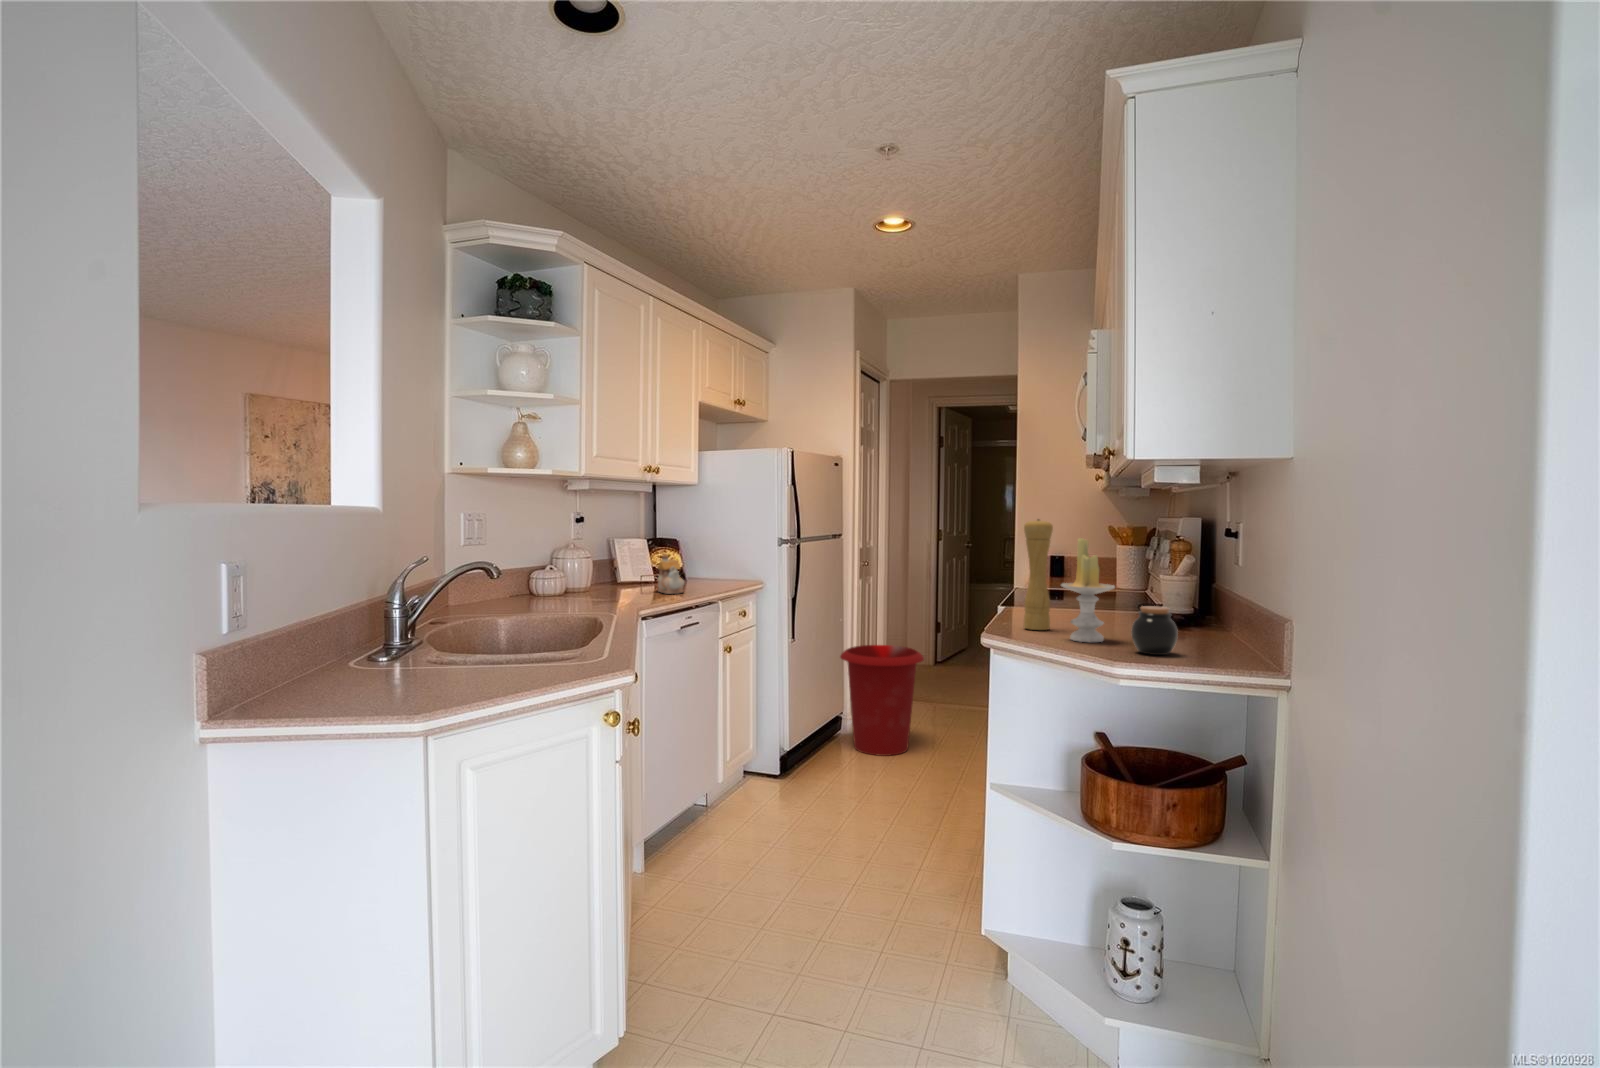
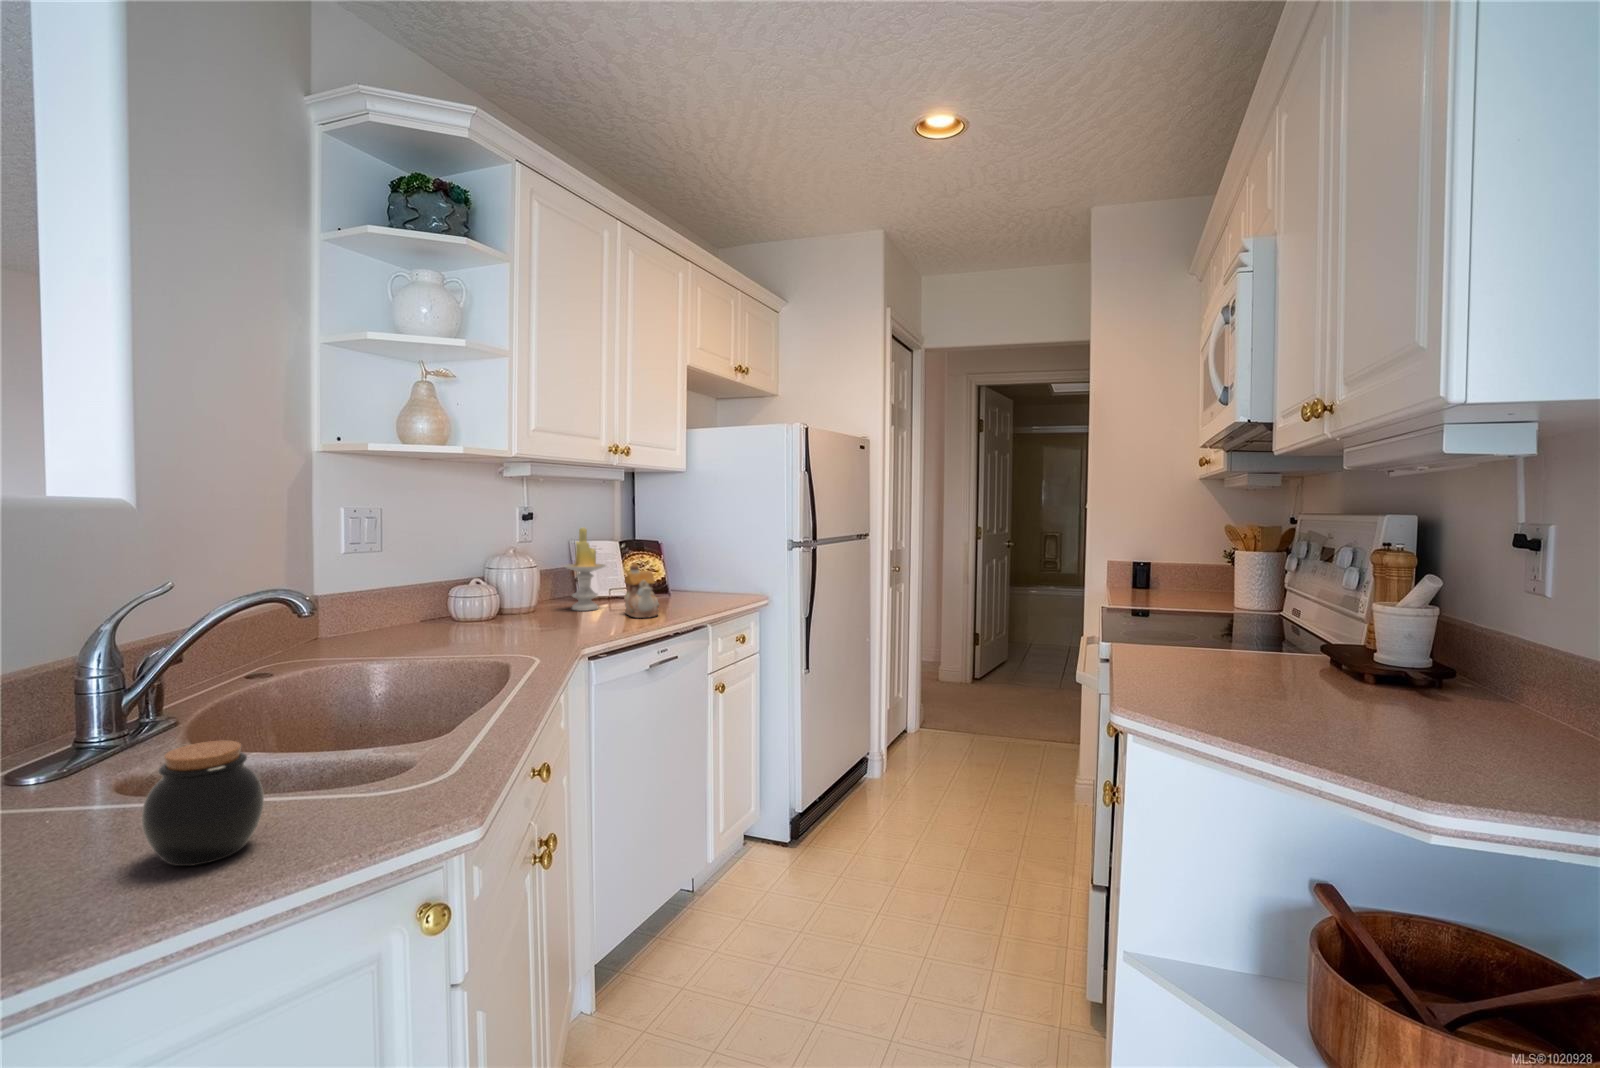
pepper mill: present [1023,519,1053,630] -> none [1162,524,1213,701]
candle: present [1061,538,1115,642] -> present [564,528,606,611]
jar: present [1131,606,1178,655] -> present [142,741,264,866]
waste bin: present [840,645,924,756] -> none [865,671,971,813]

